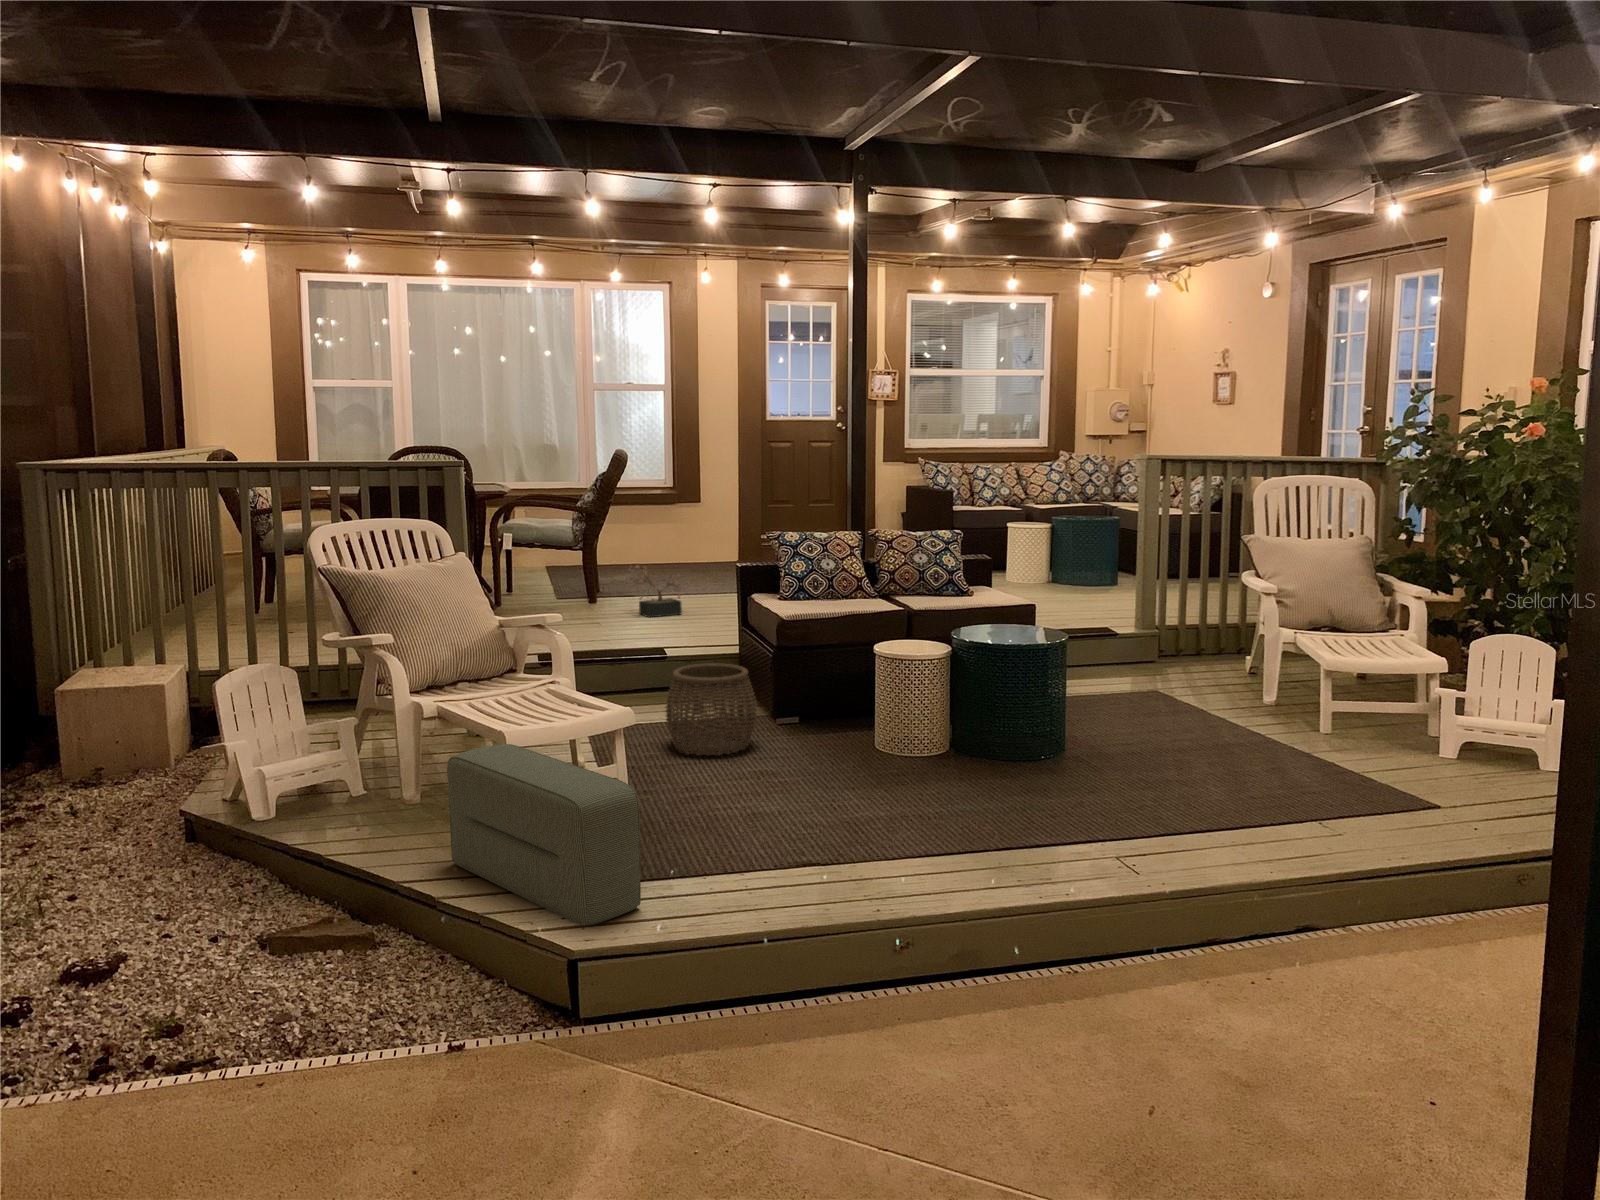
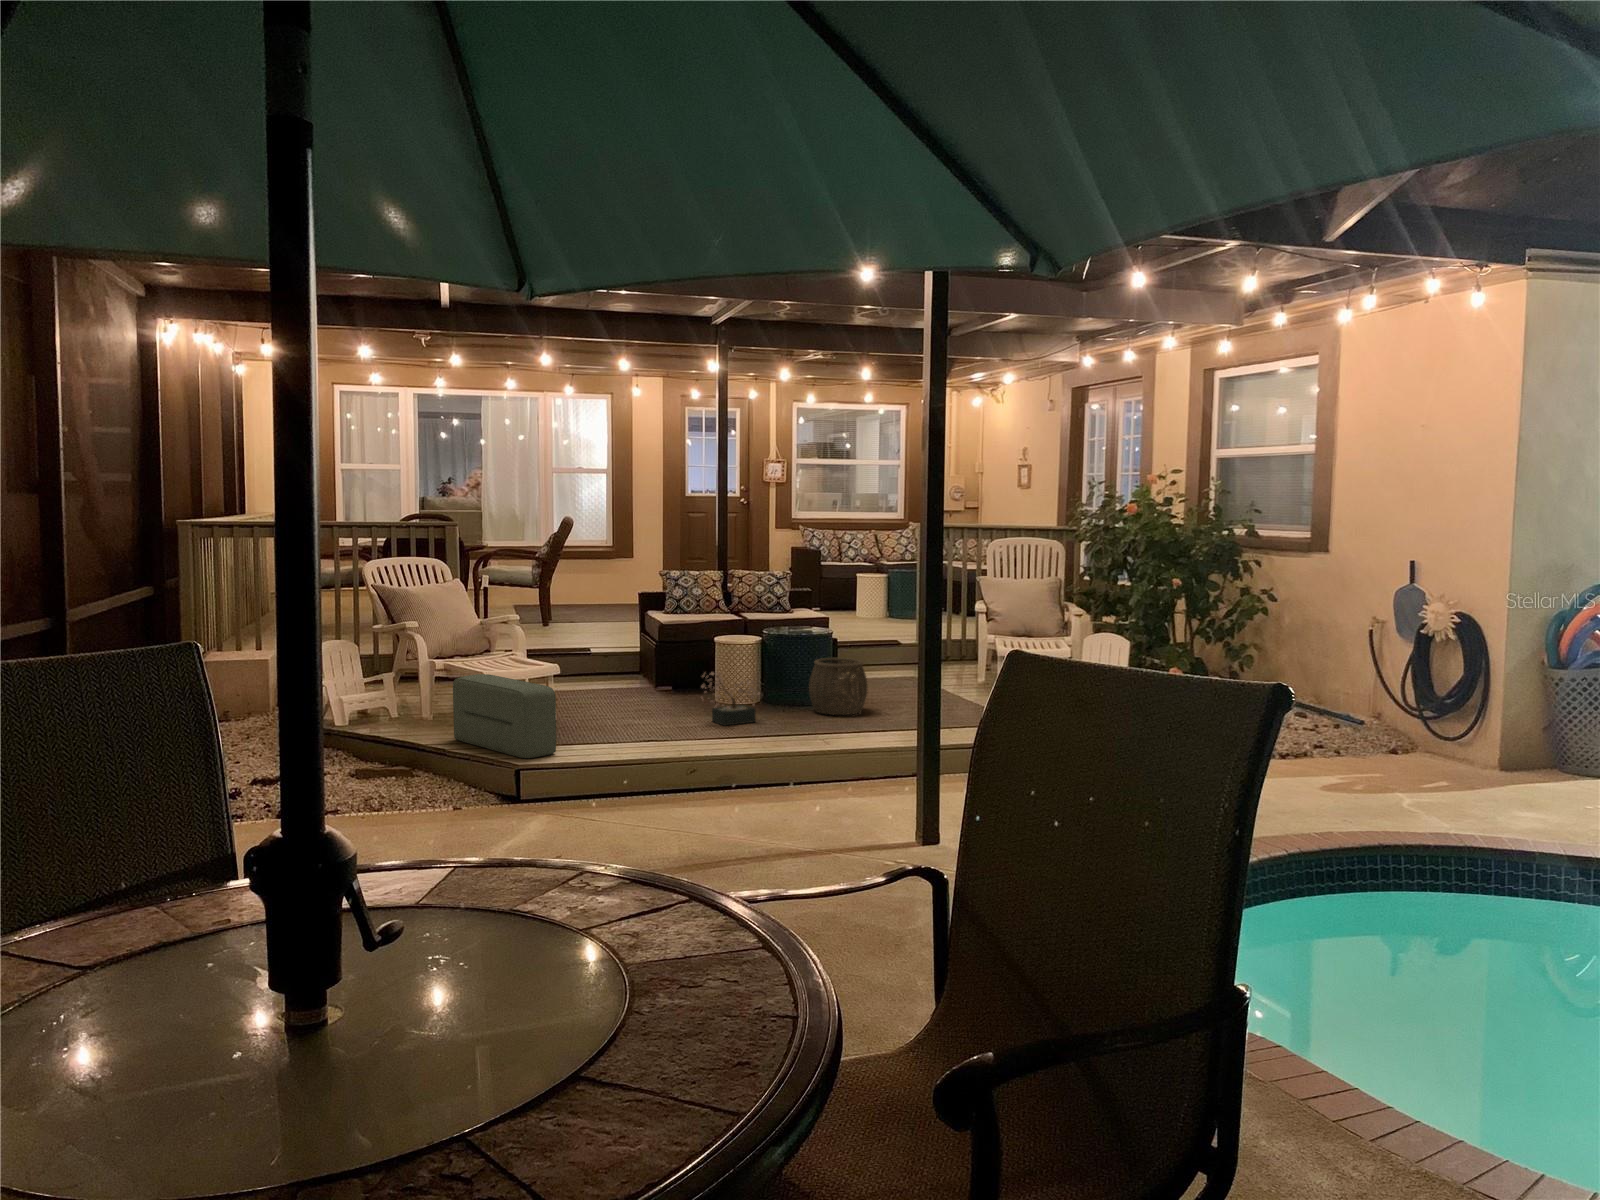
decorative plant: present [627,565,686,617] -> present [701,672,760,726]
woven basket: present [666,663,757,756] -> present [809,658,868,715]

